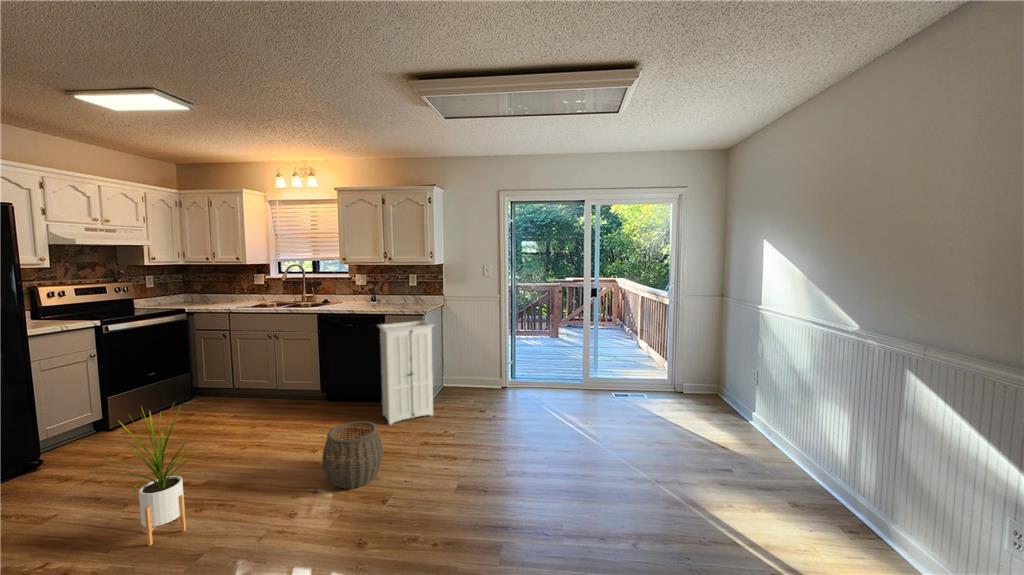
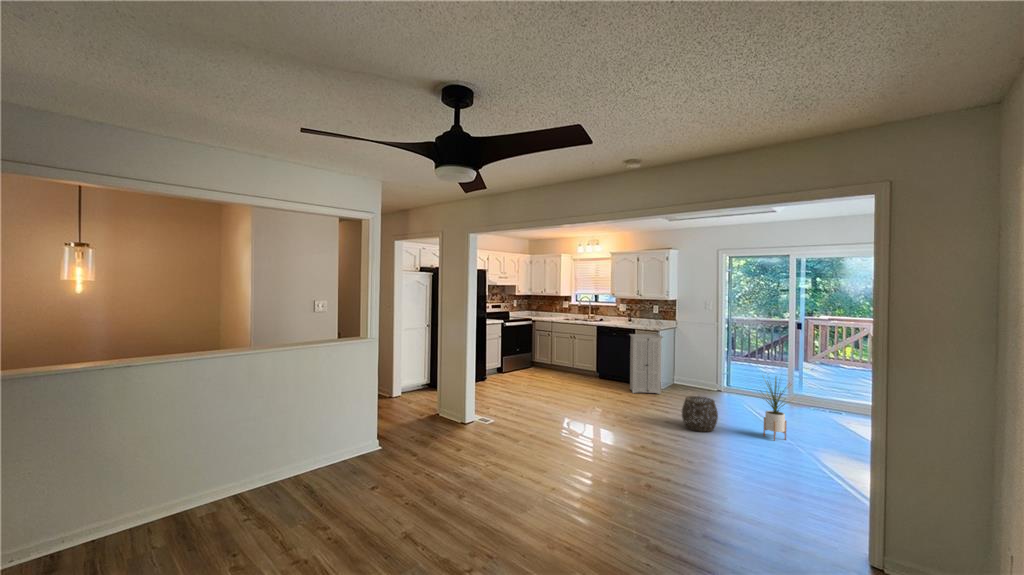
house plant: present [109,406,203,546] -> present [763,377,786,440]
woven basket: present [322,421,383,489] -> present [682,396,718,432]

